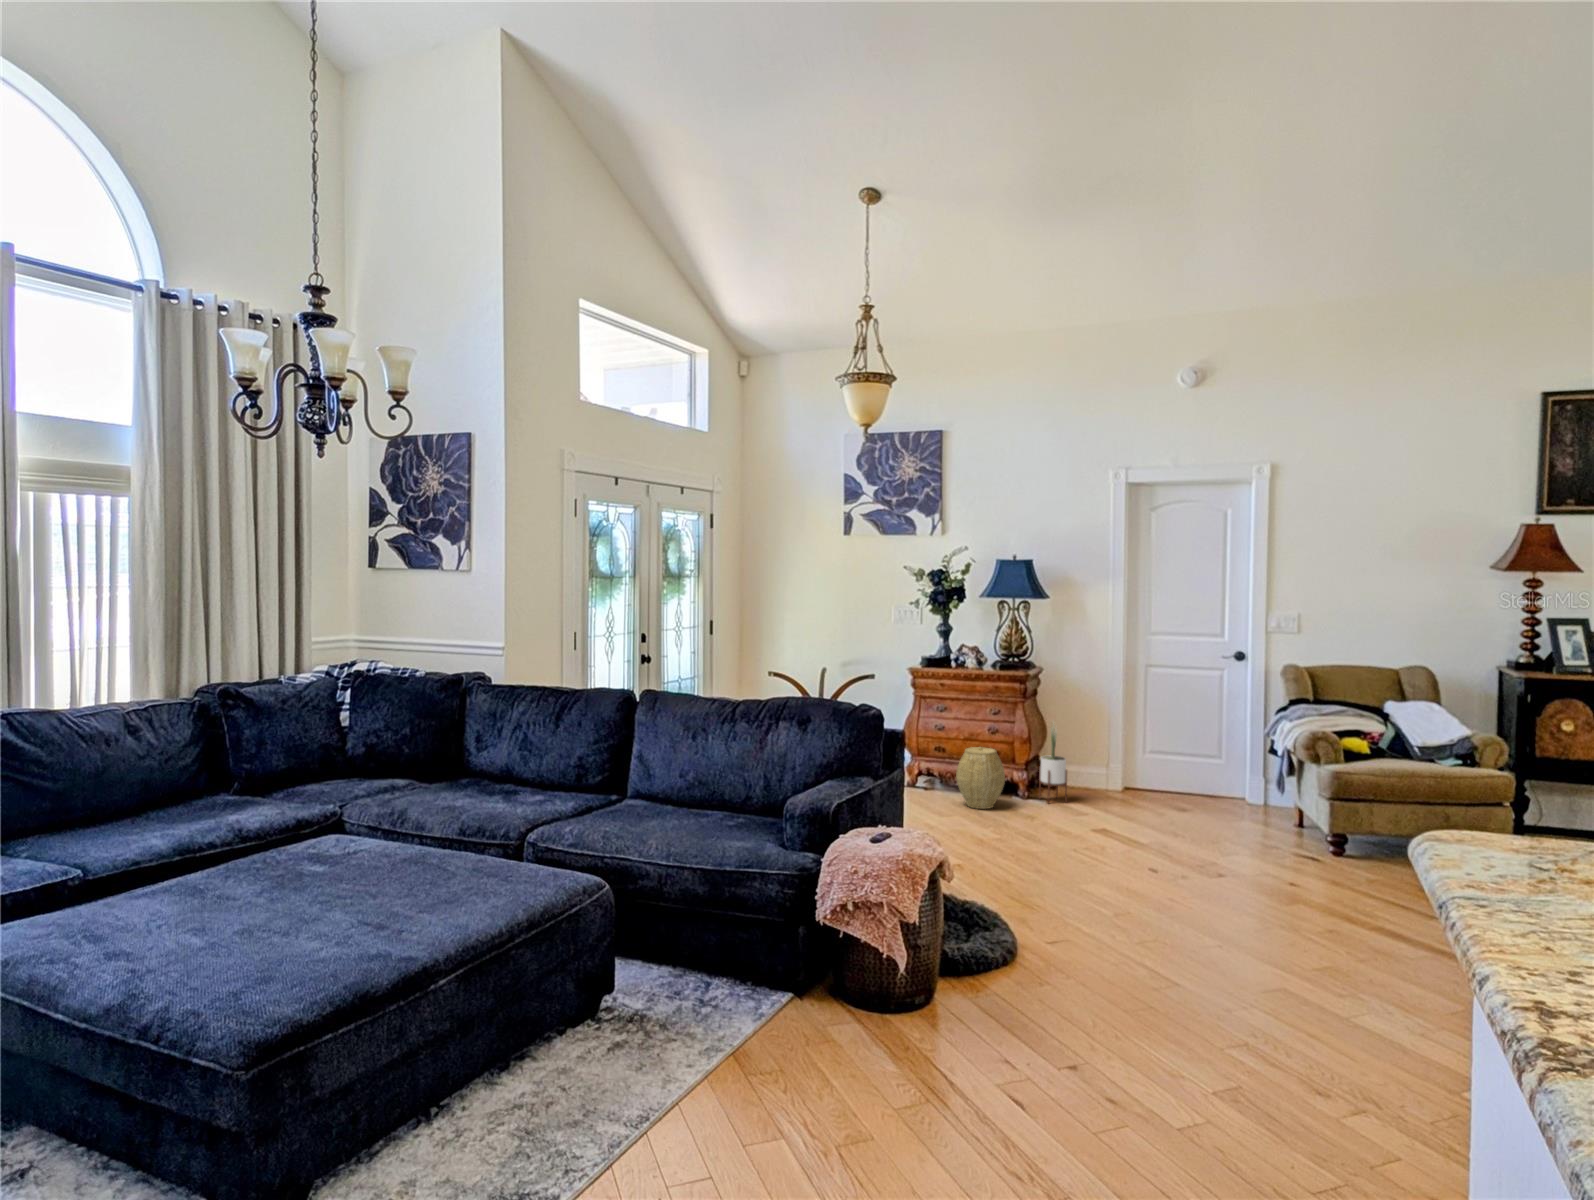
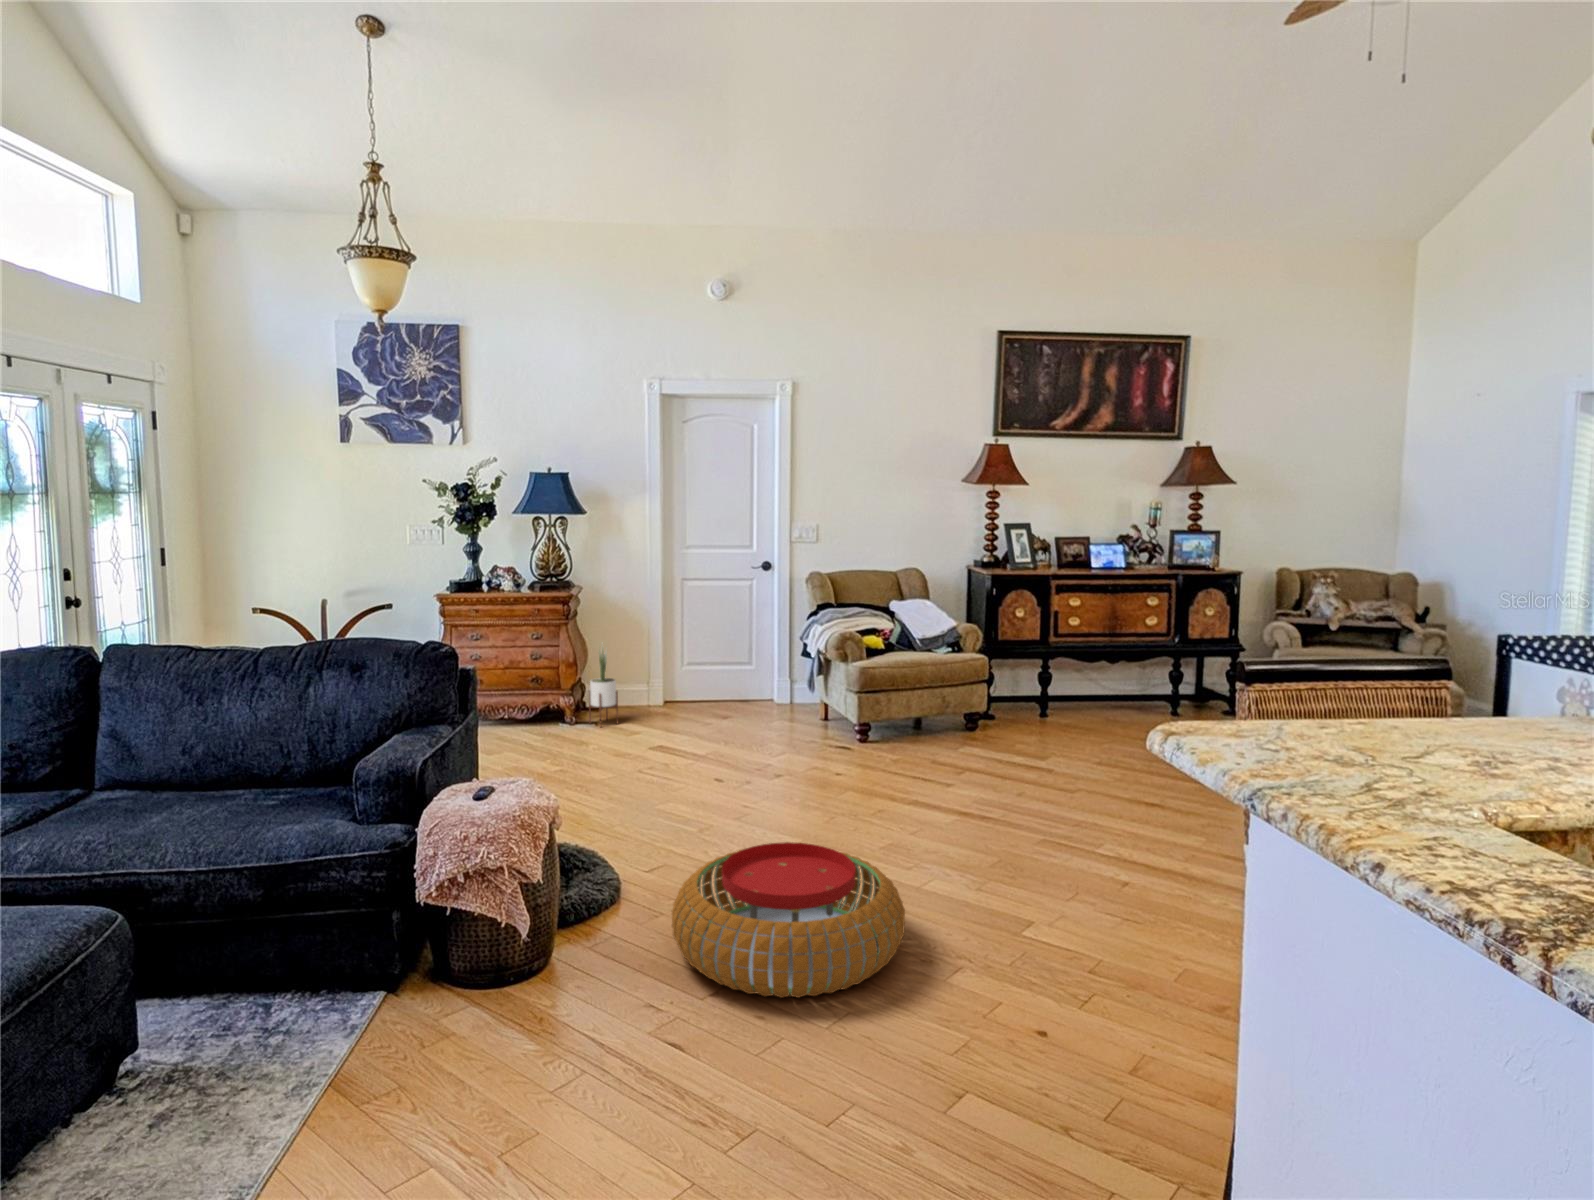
woven basket: present [956,747,1005,809] -> none [503,676,557,743]
pouf: none [1041,937,1304,1108] -> present [672,842,905,998]

